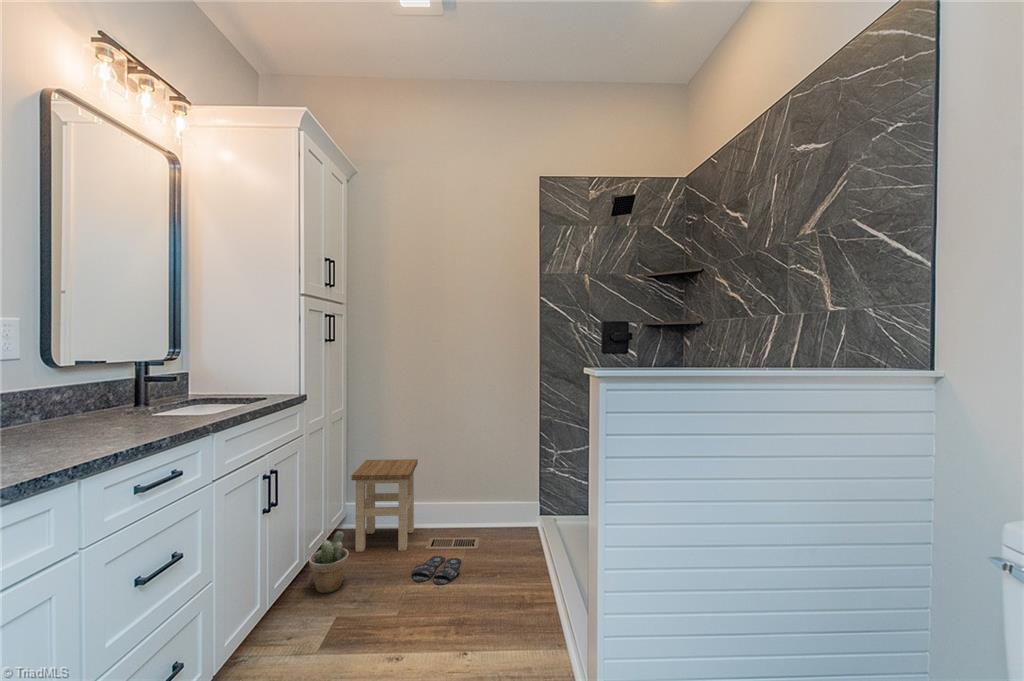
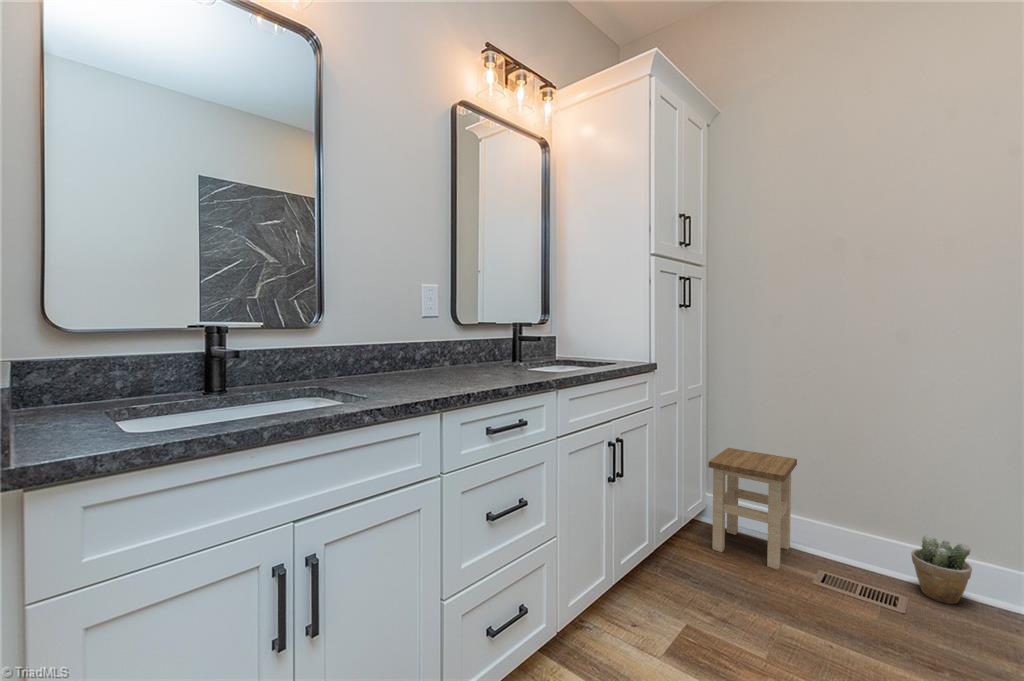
potted plant: present [309,531,349,593] -> present [911,536,972,604]
slippers: present [412,556,461,585] -> none [785,592,866,640]

